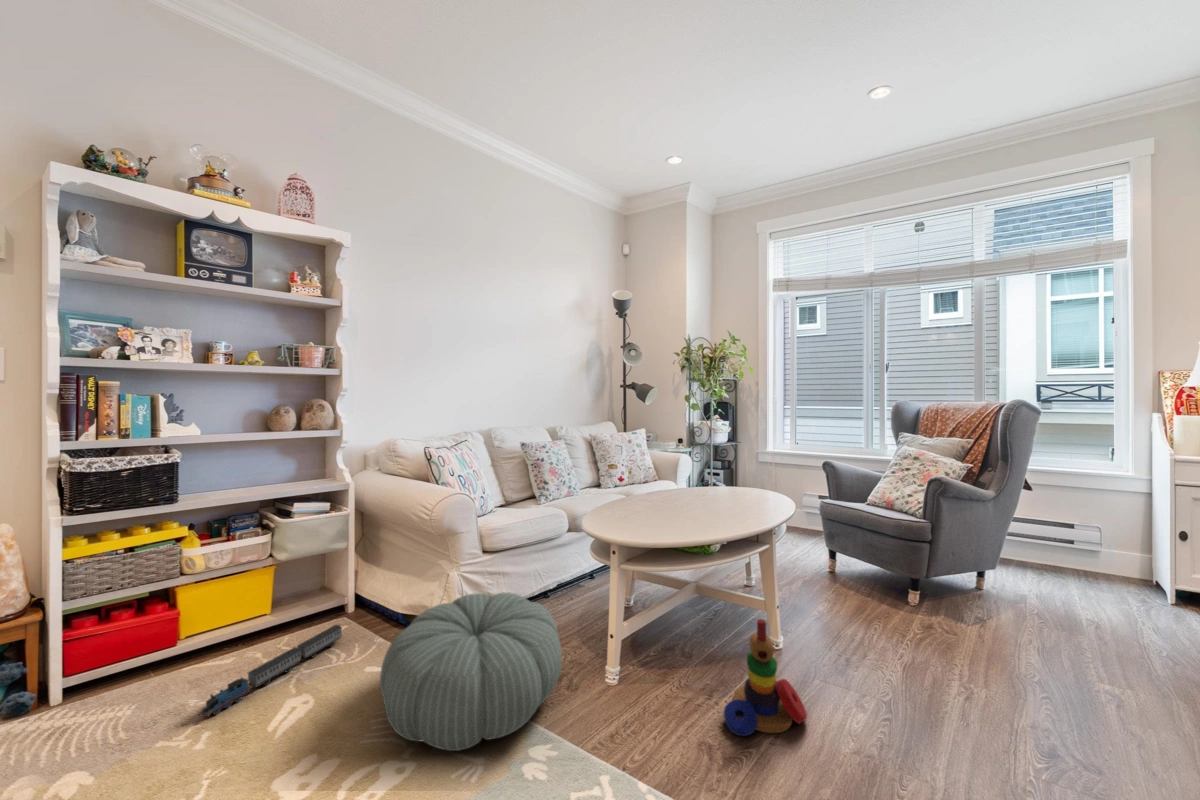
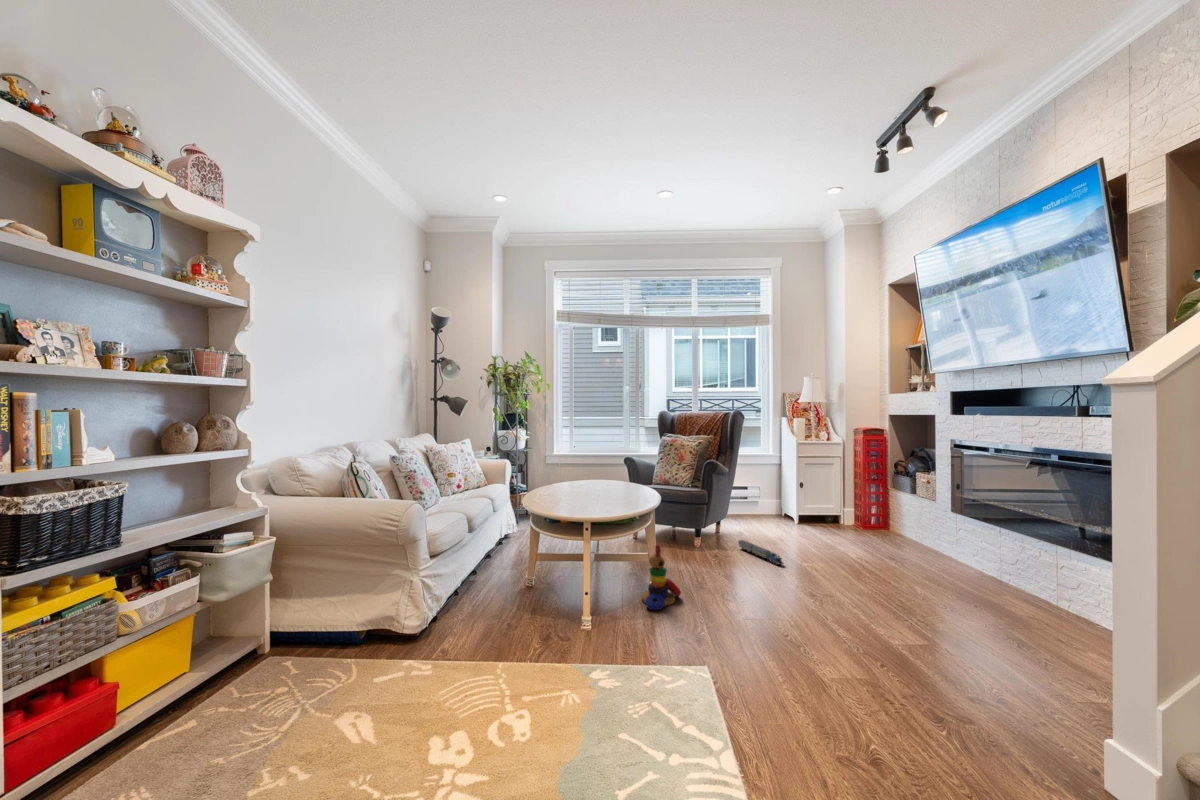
pouf: present [380,593,562,751] -> none [423,576,565,674]
toy train: present [200,625,342,717] -> present [738,540,783,565]

